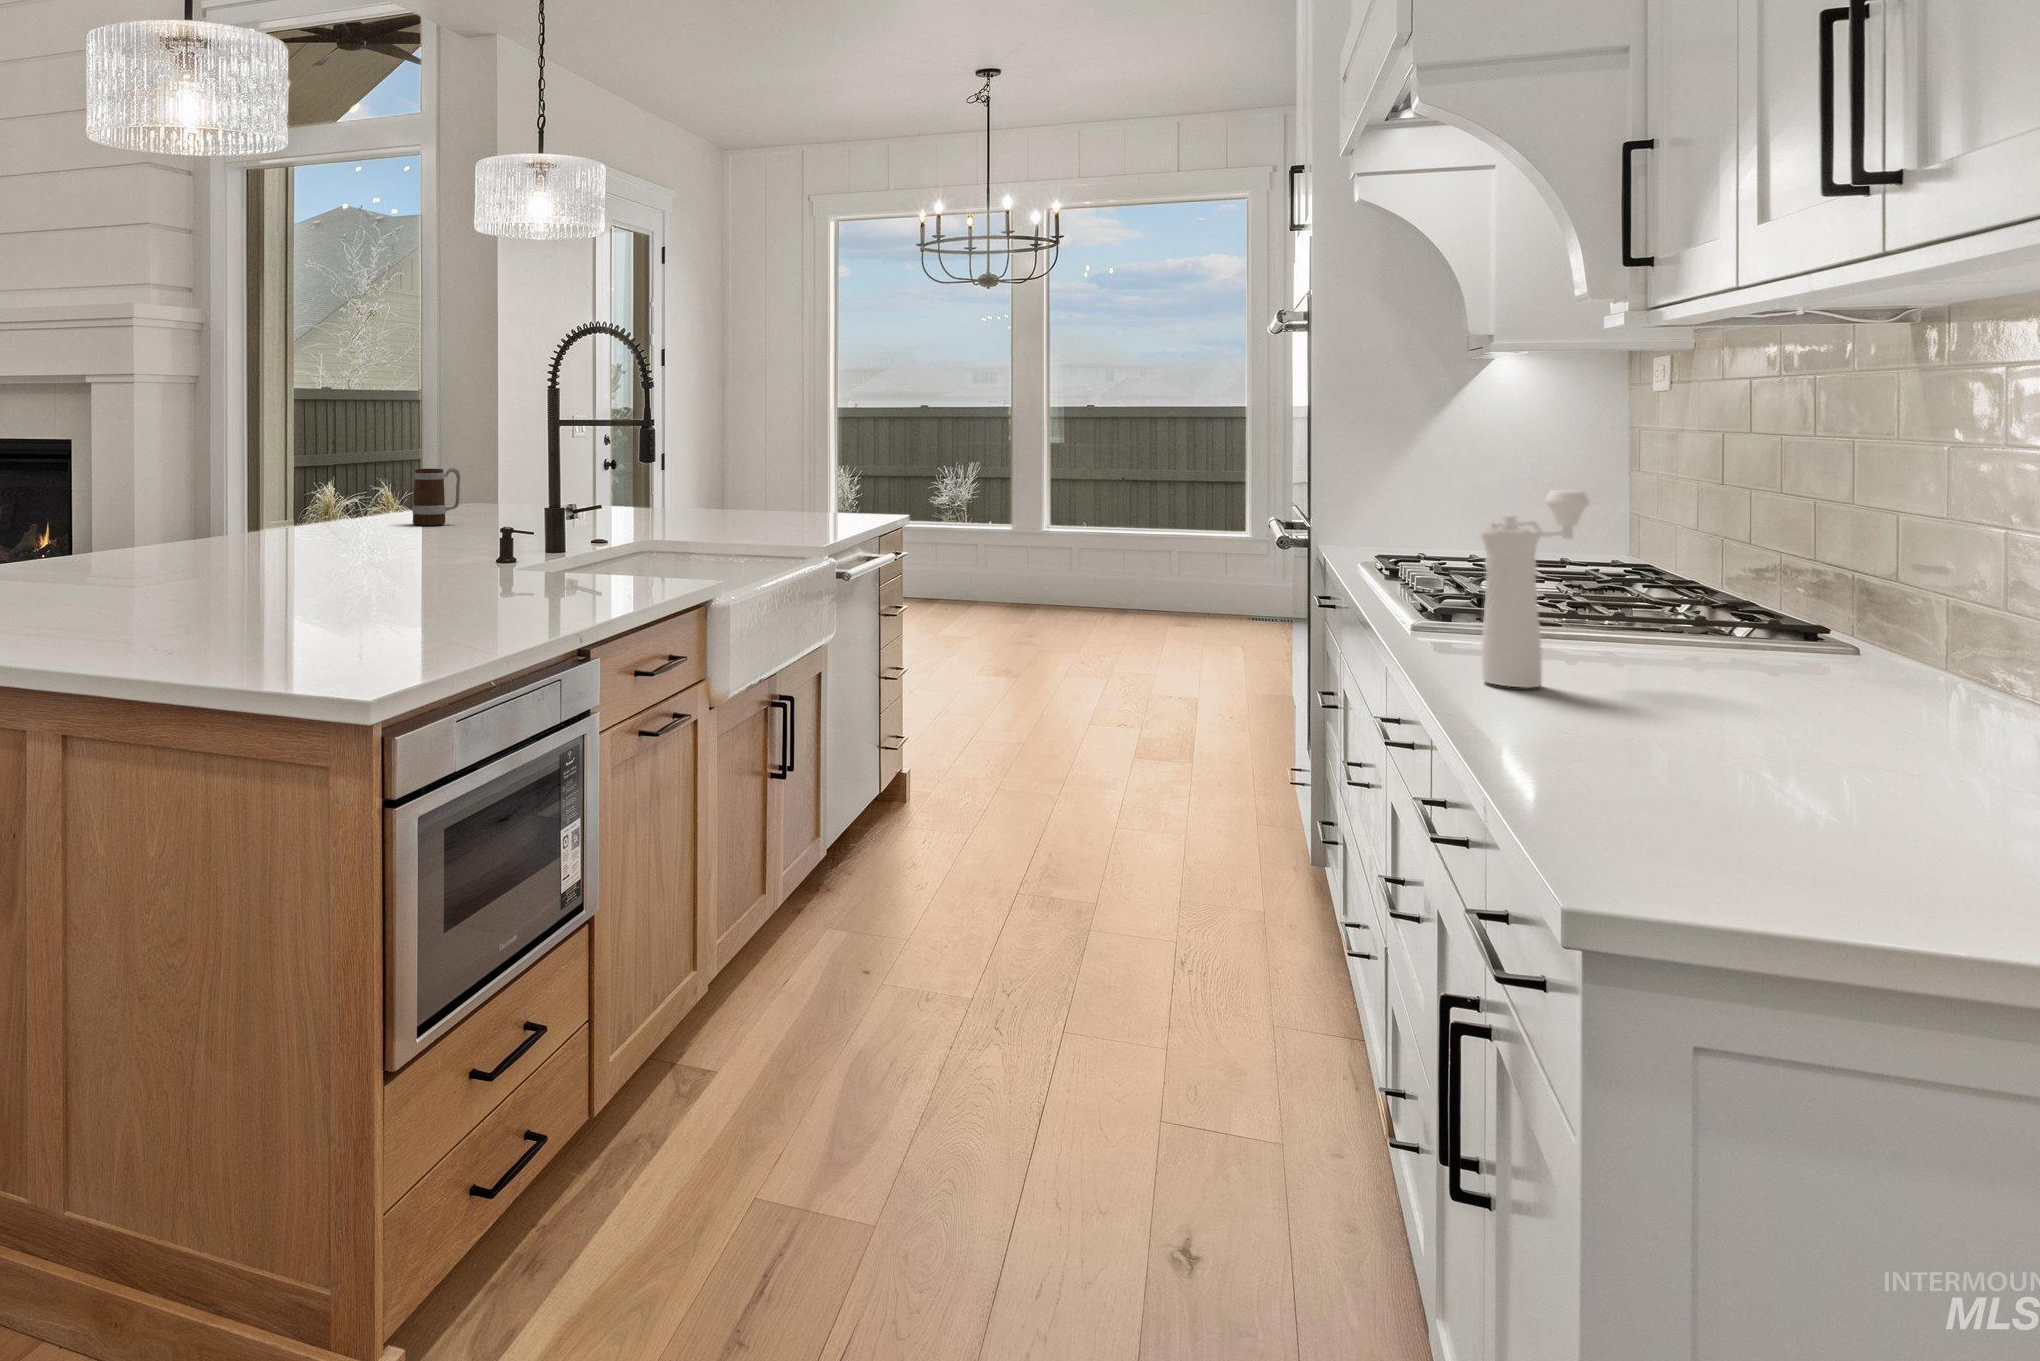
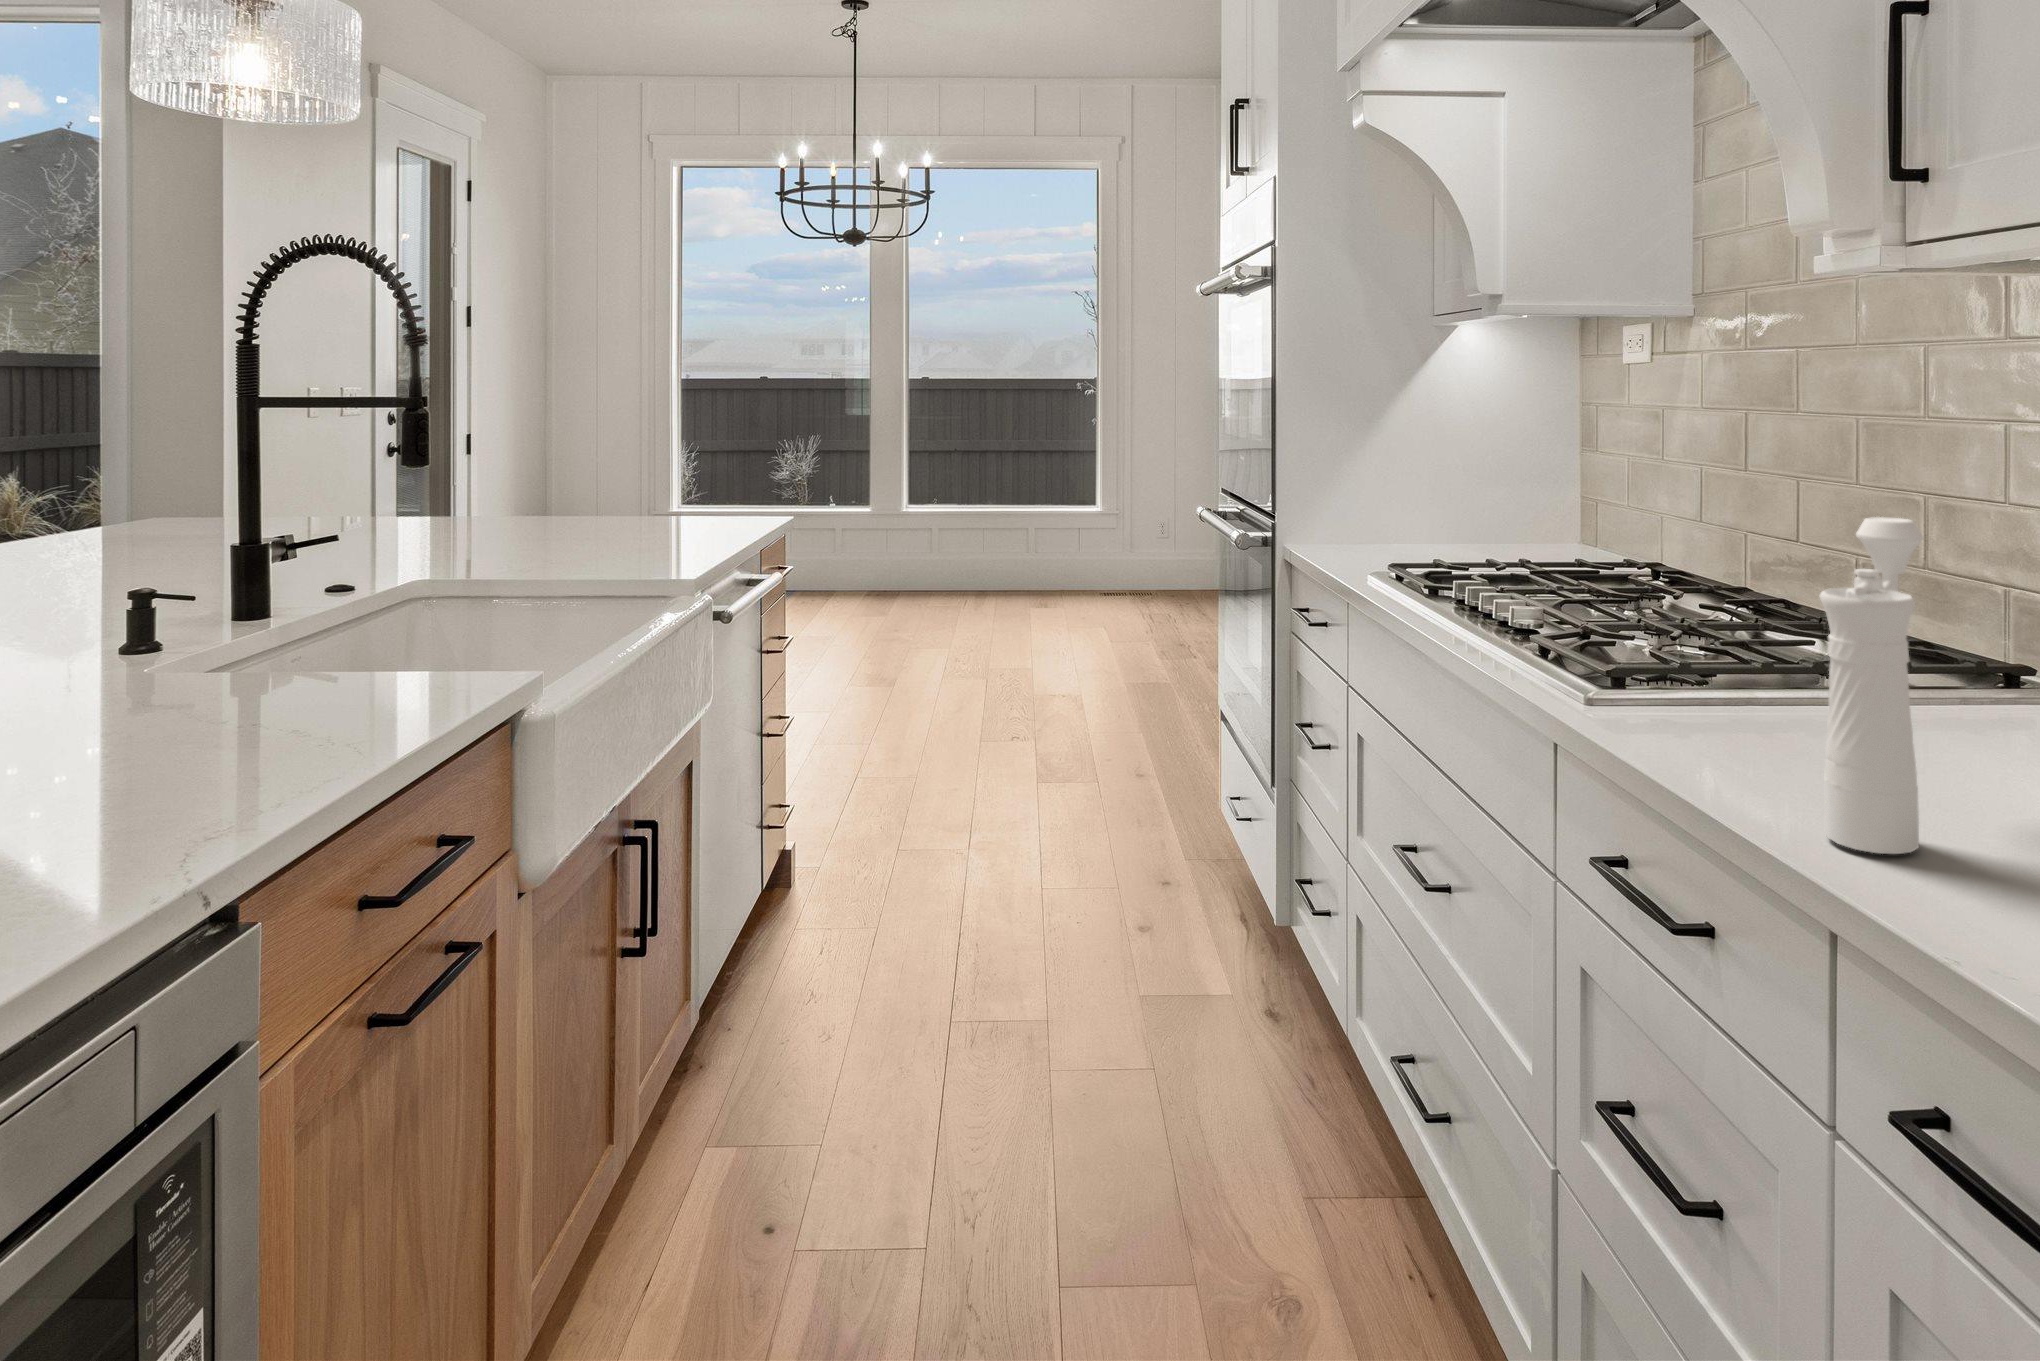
mug: present [412,467,461,526] -> none [8,496,103,595]

